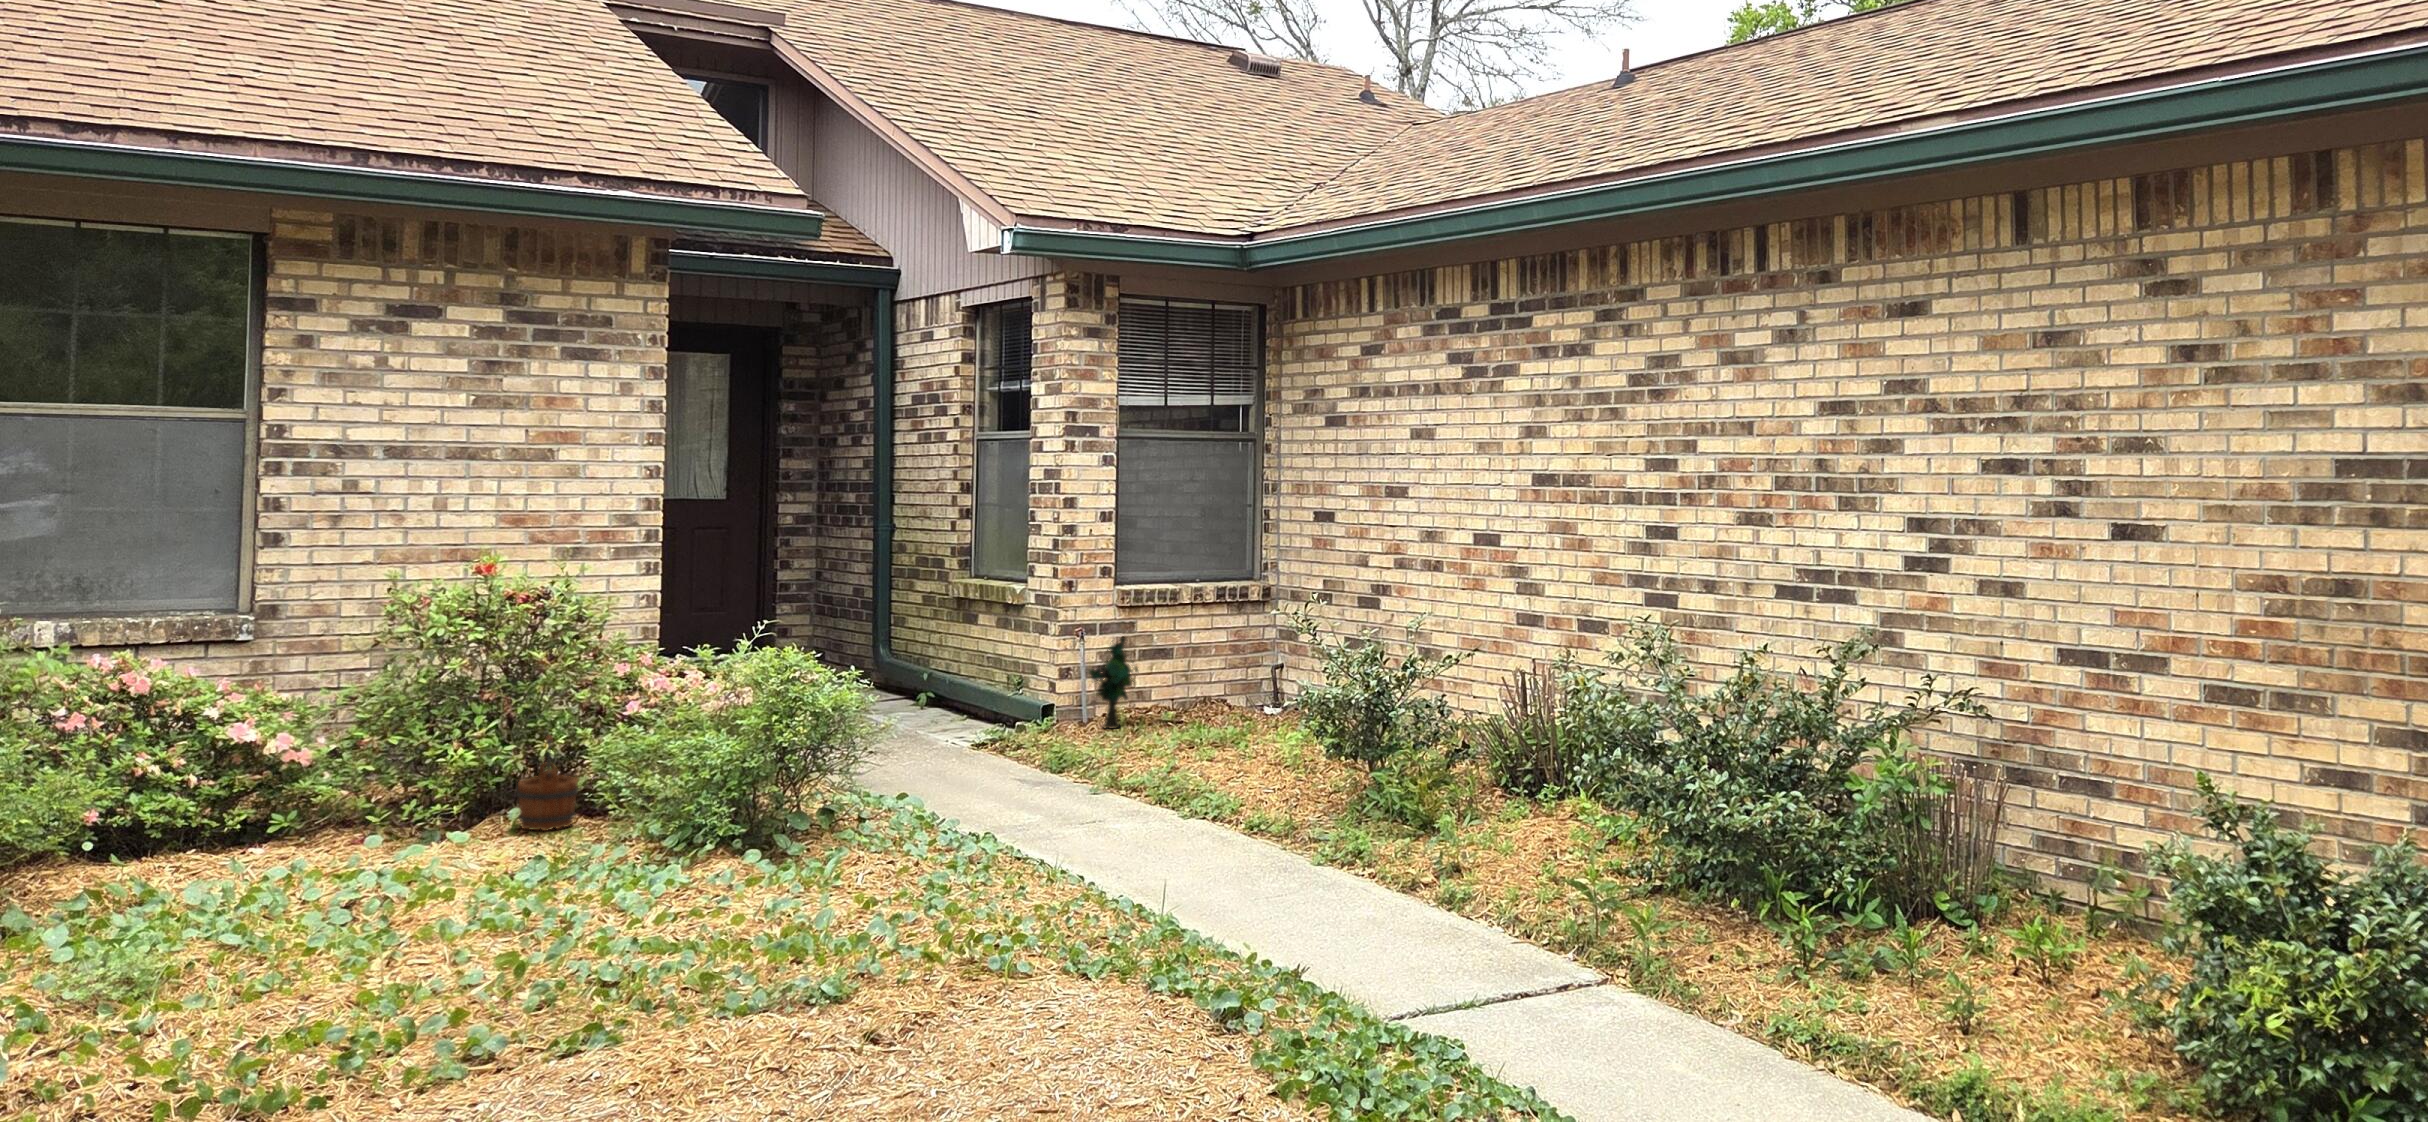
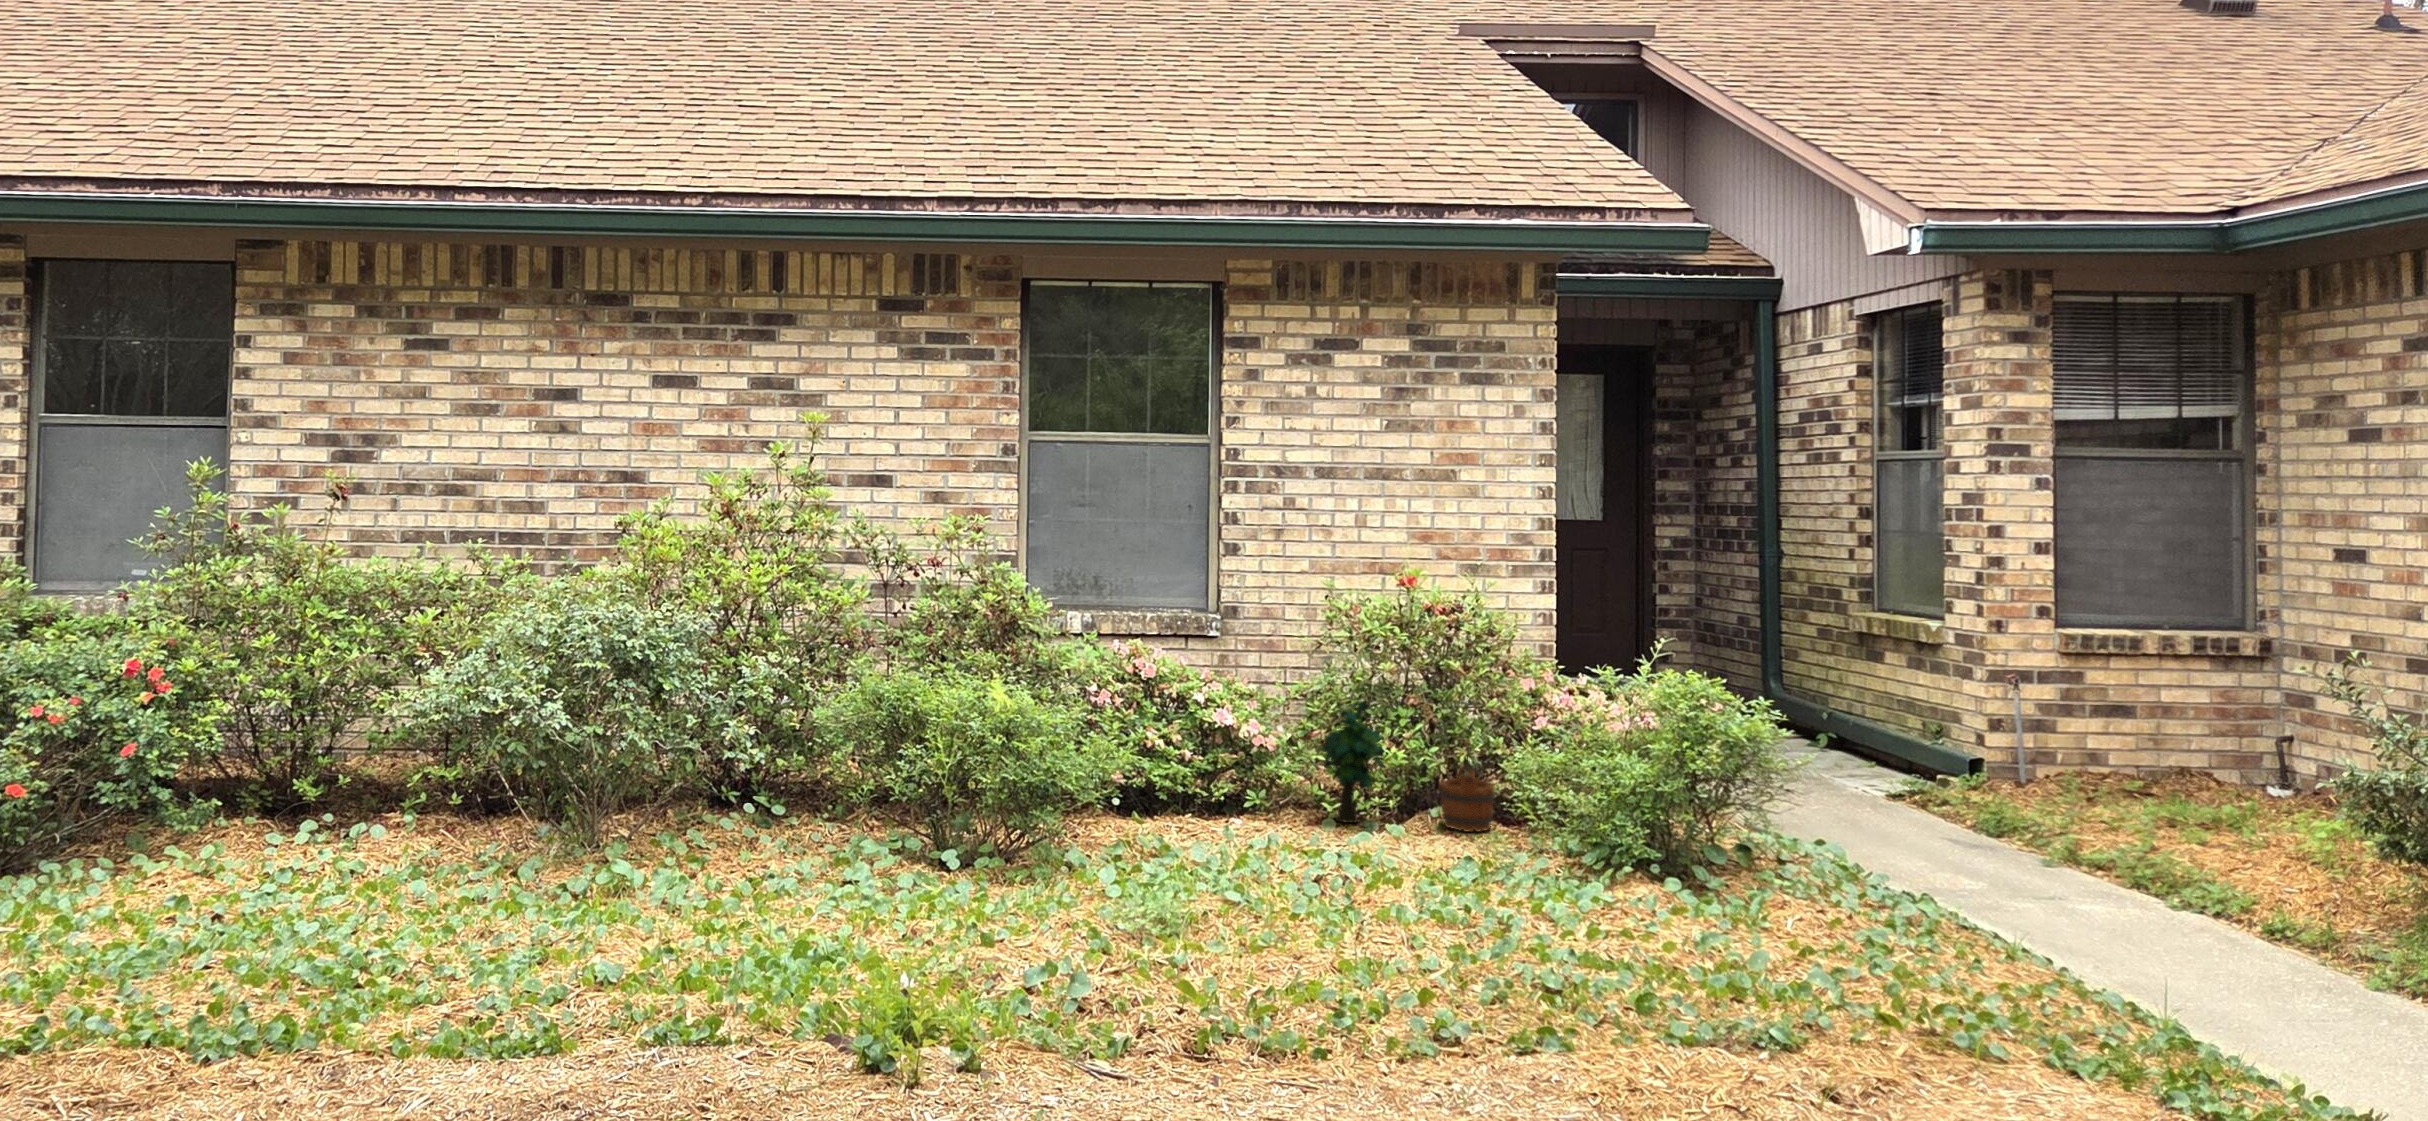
decorative plant: present [1088,637,1138,729] -> present [1316,701,1384,823]

